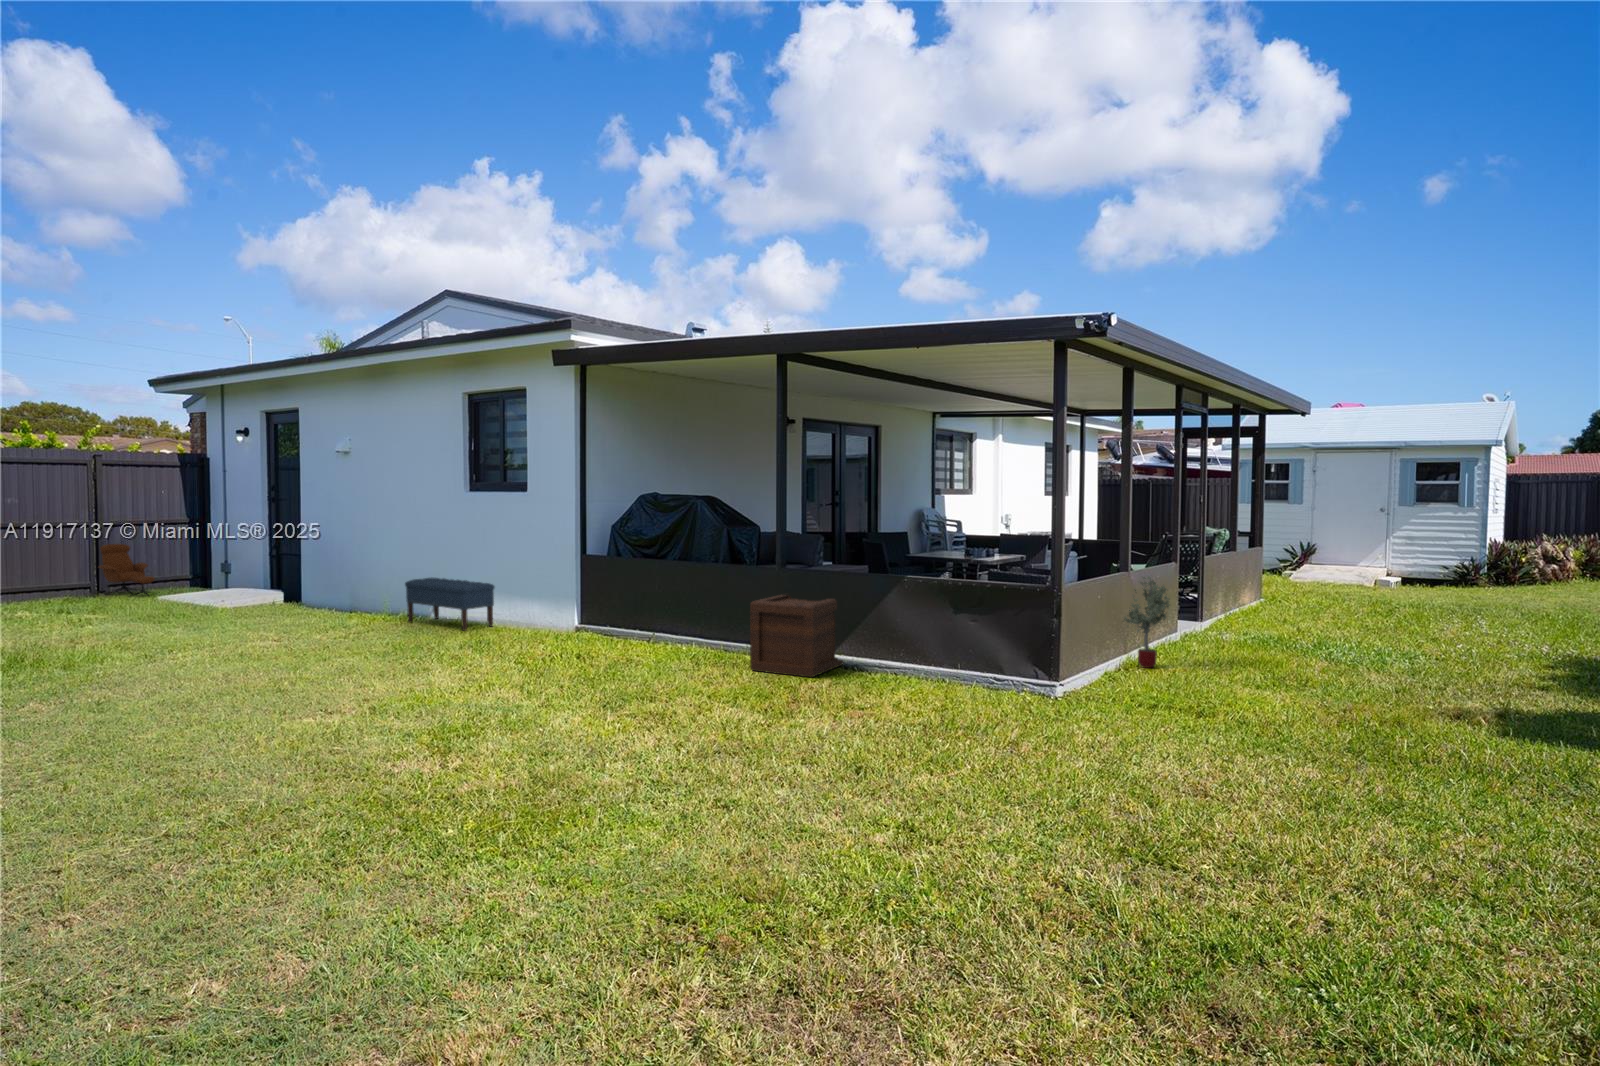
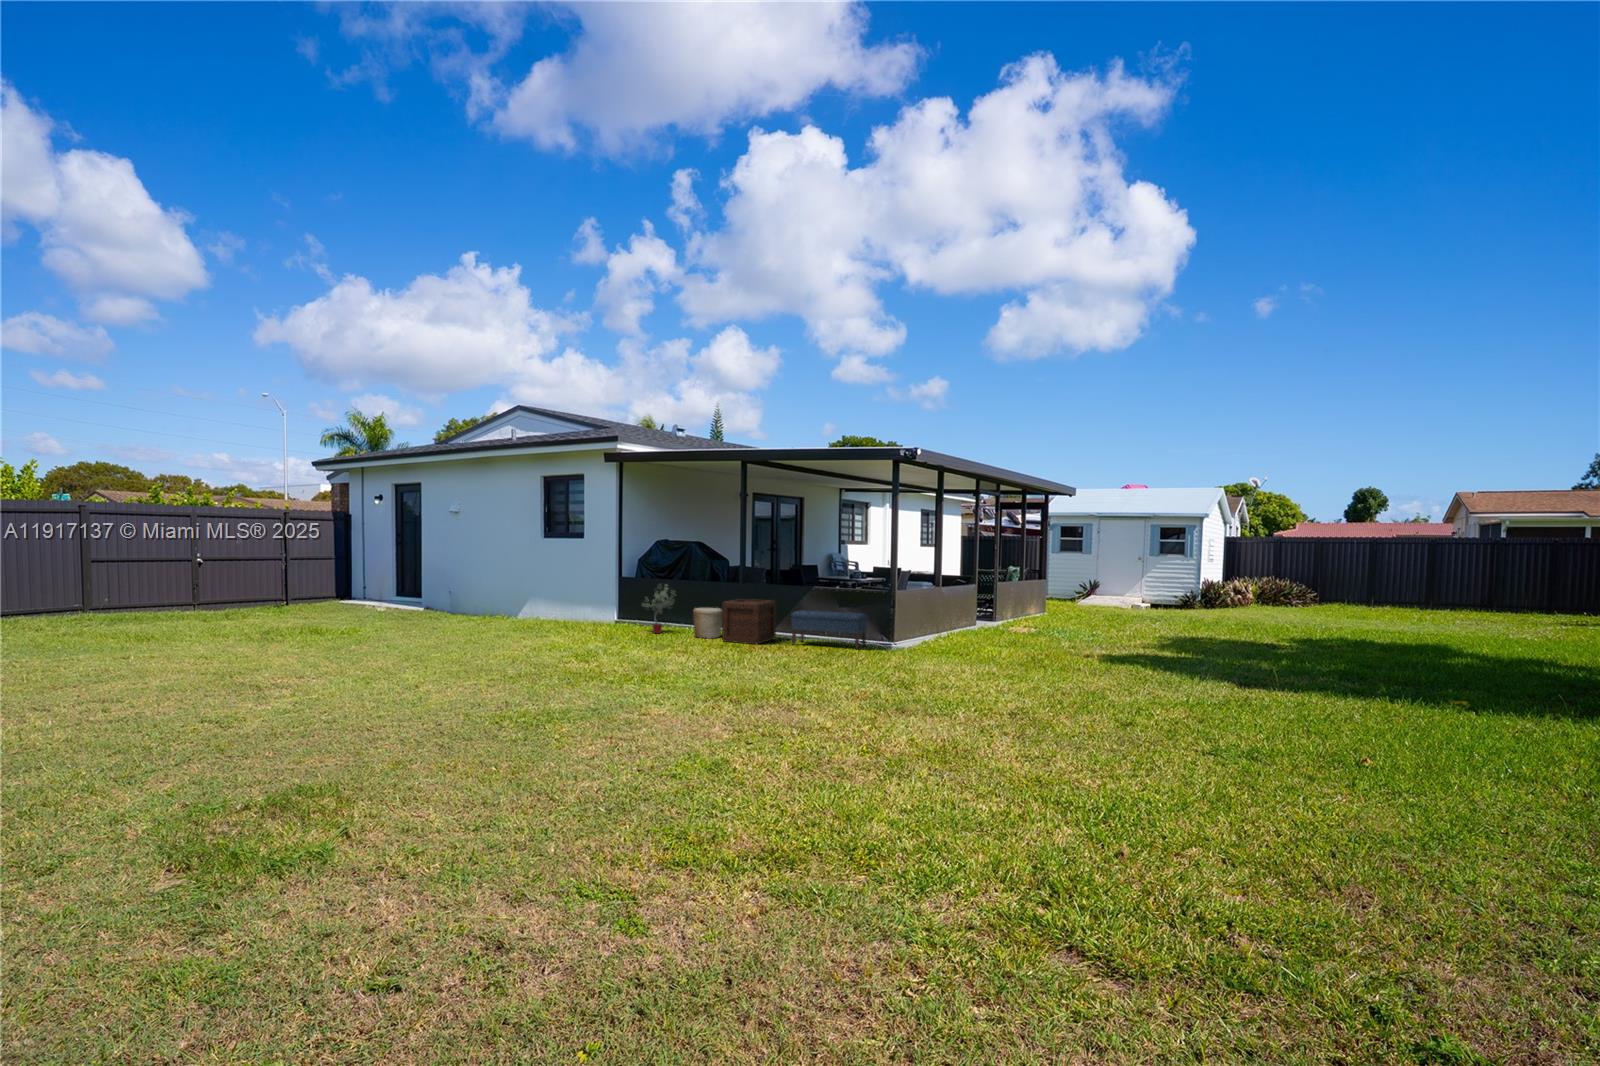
lounge chair: present [99,544,155,596] -> none [280,571,320,606]
potted tree: present [1124,577,1170,668] -> present [643,585,675,634]
bench: present [405,578,494,631] -> present [791,610,867,650]
woven basket: none [701,608,751,663] -> present [693,608,722,638]

